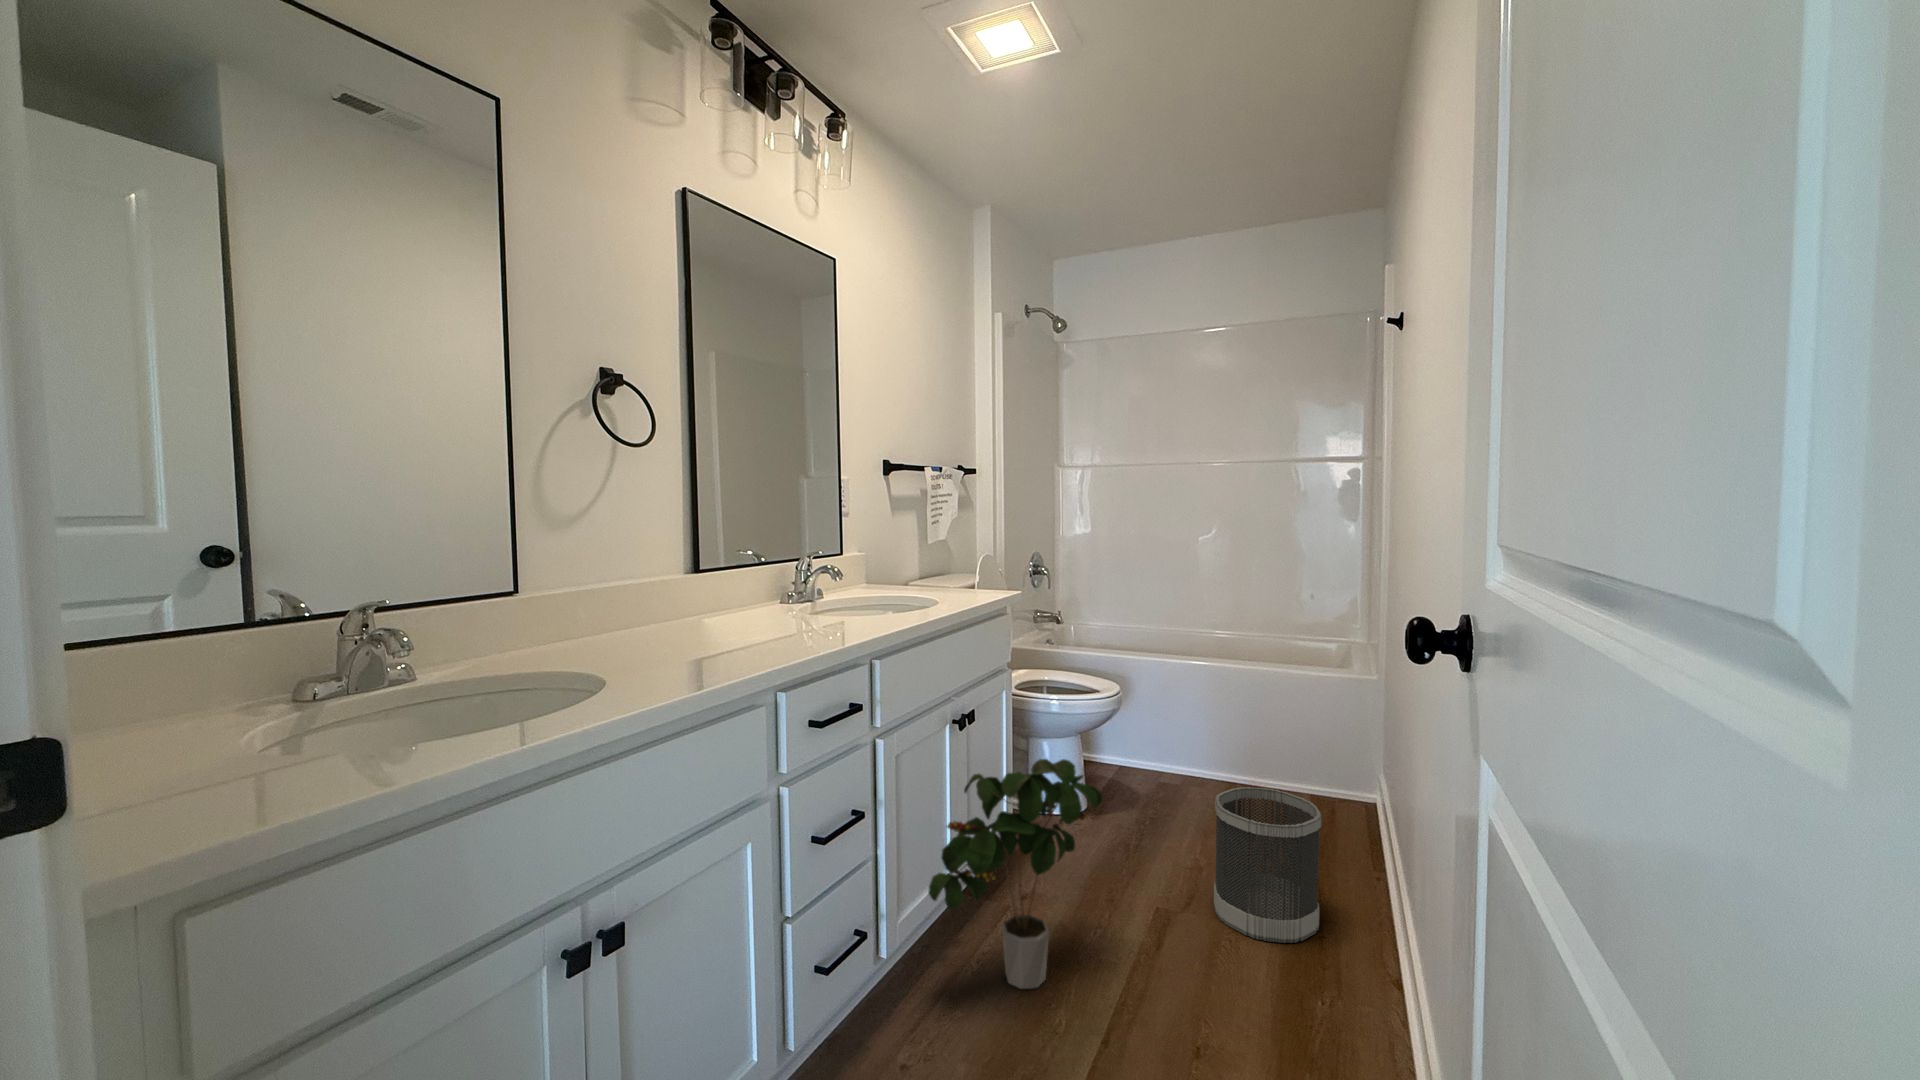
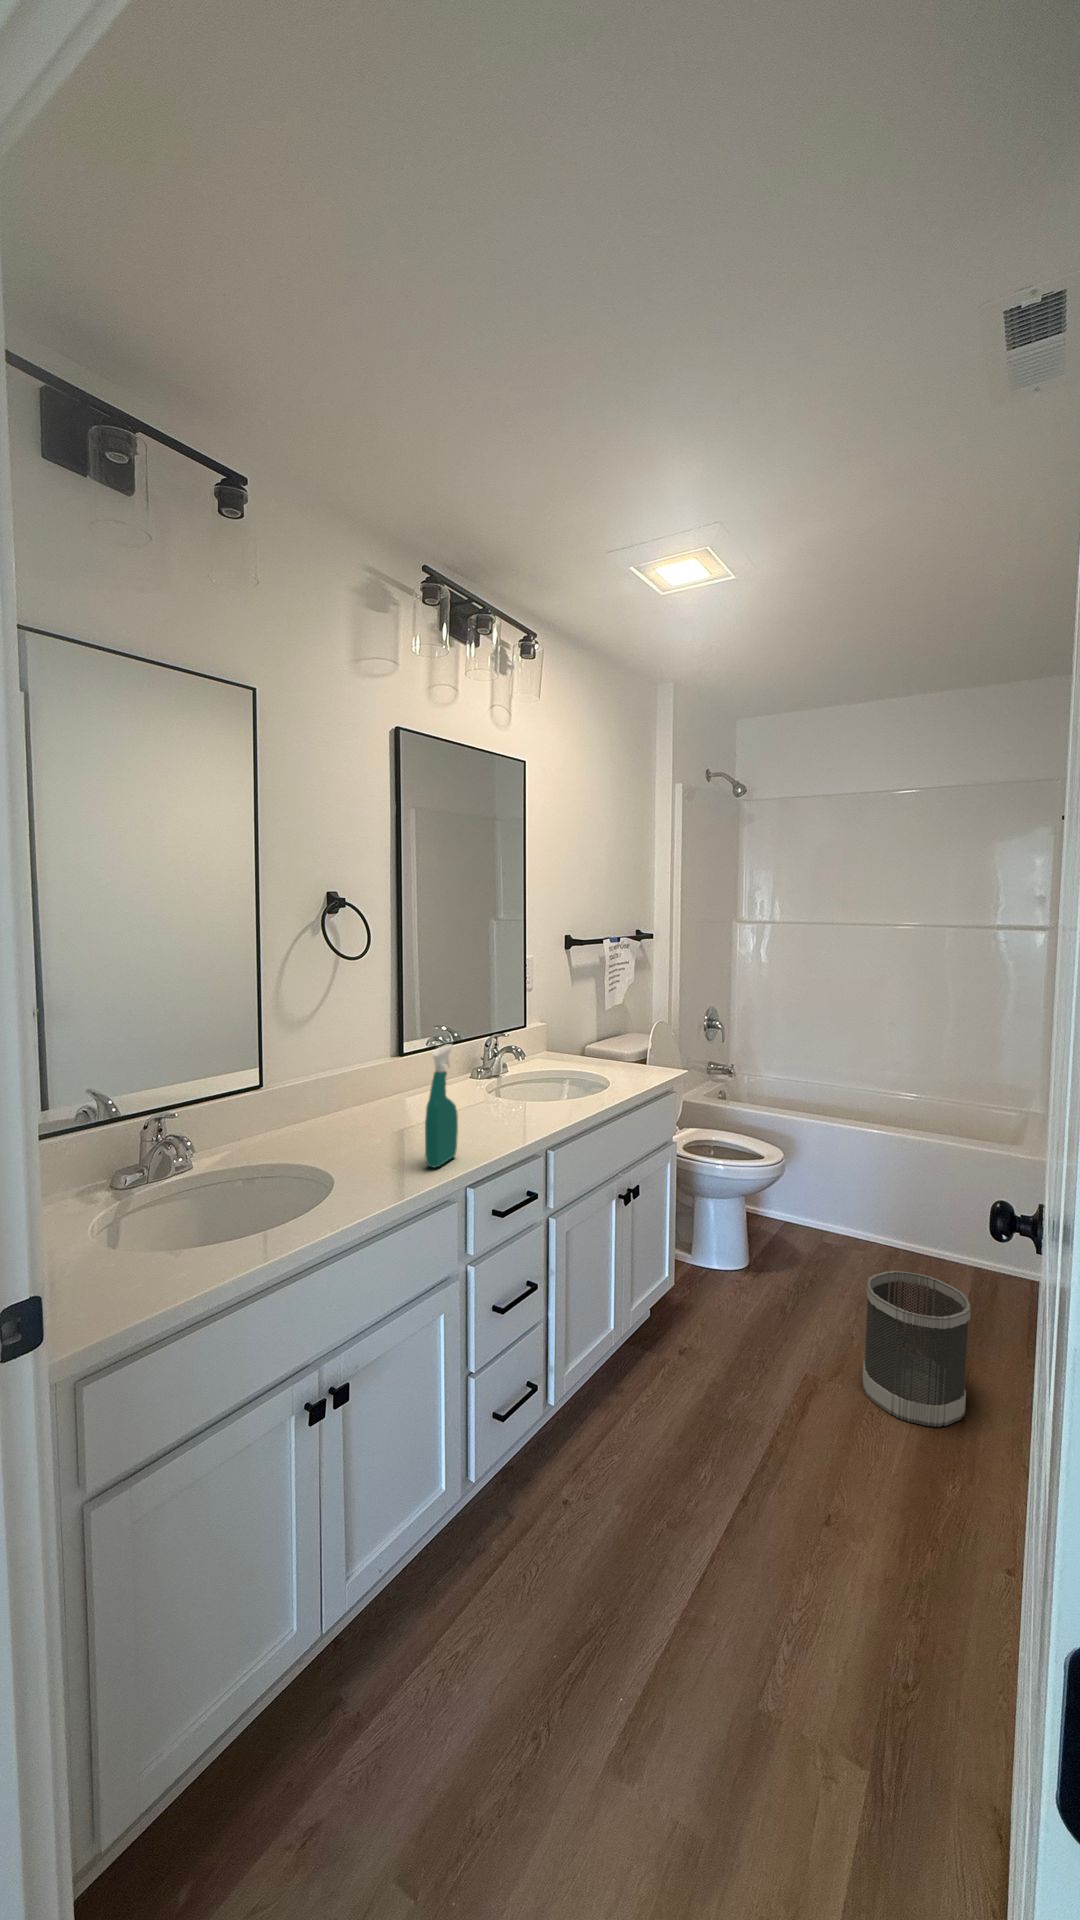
spray bottle: none [722,523,764,668] -> present [425,1044,458,1168]
potted plant: present [928,759,1102,989] -> none [592,1238,755,1445]

